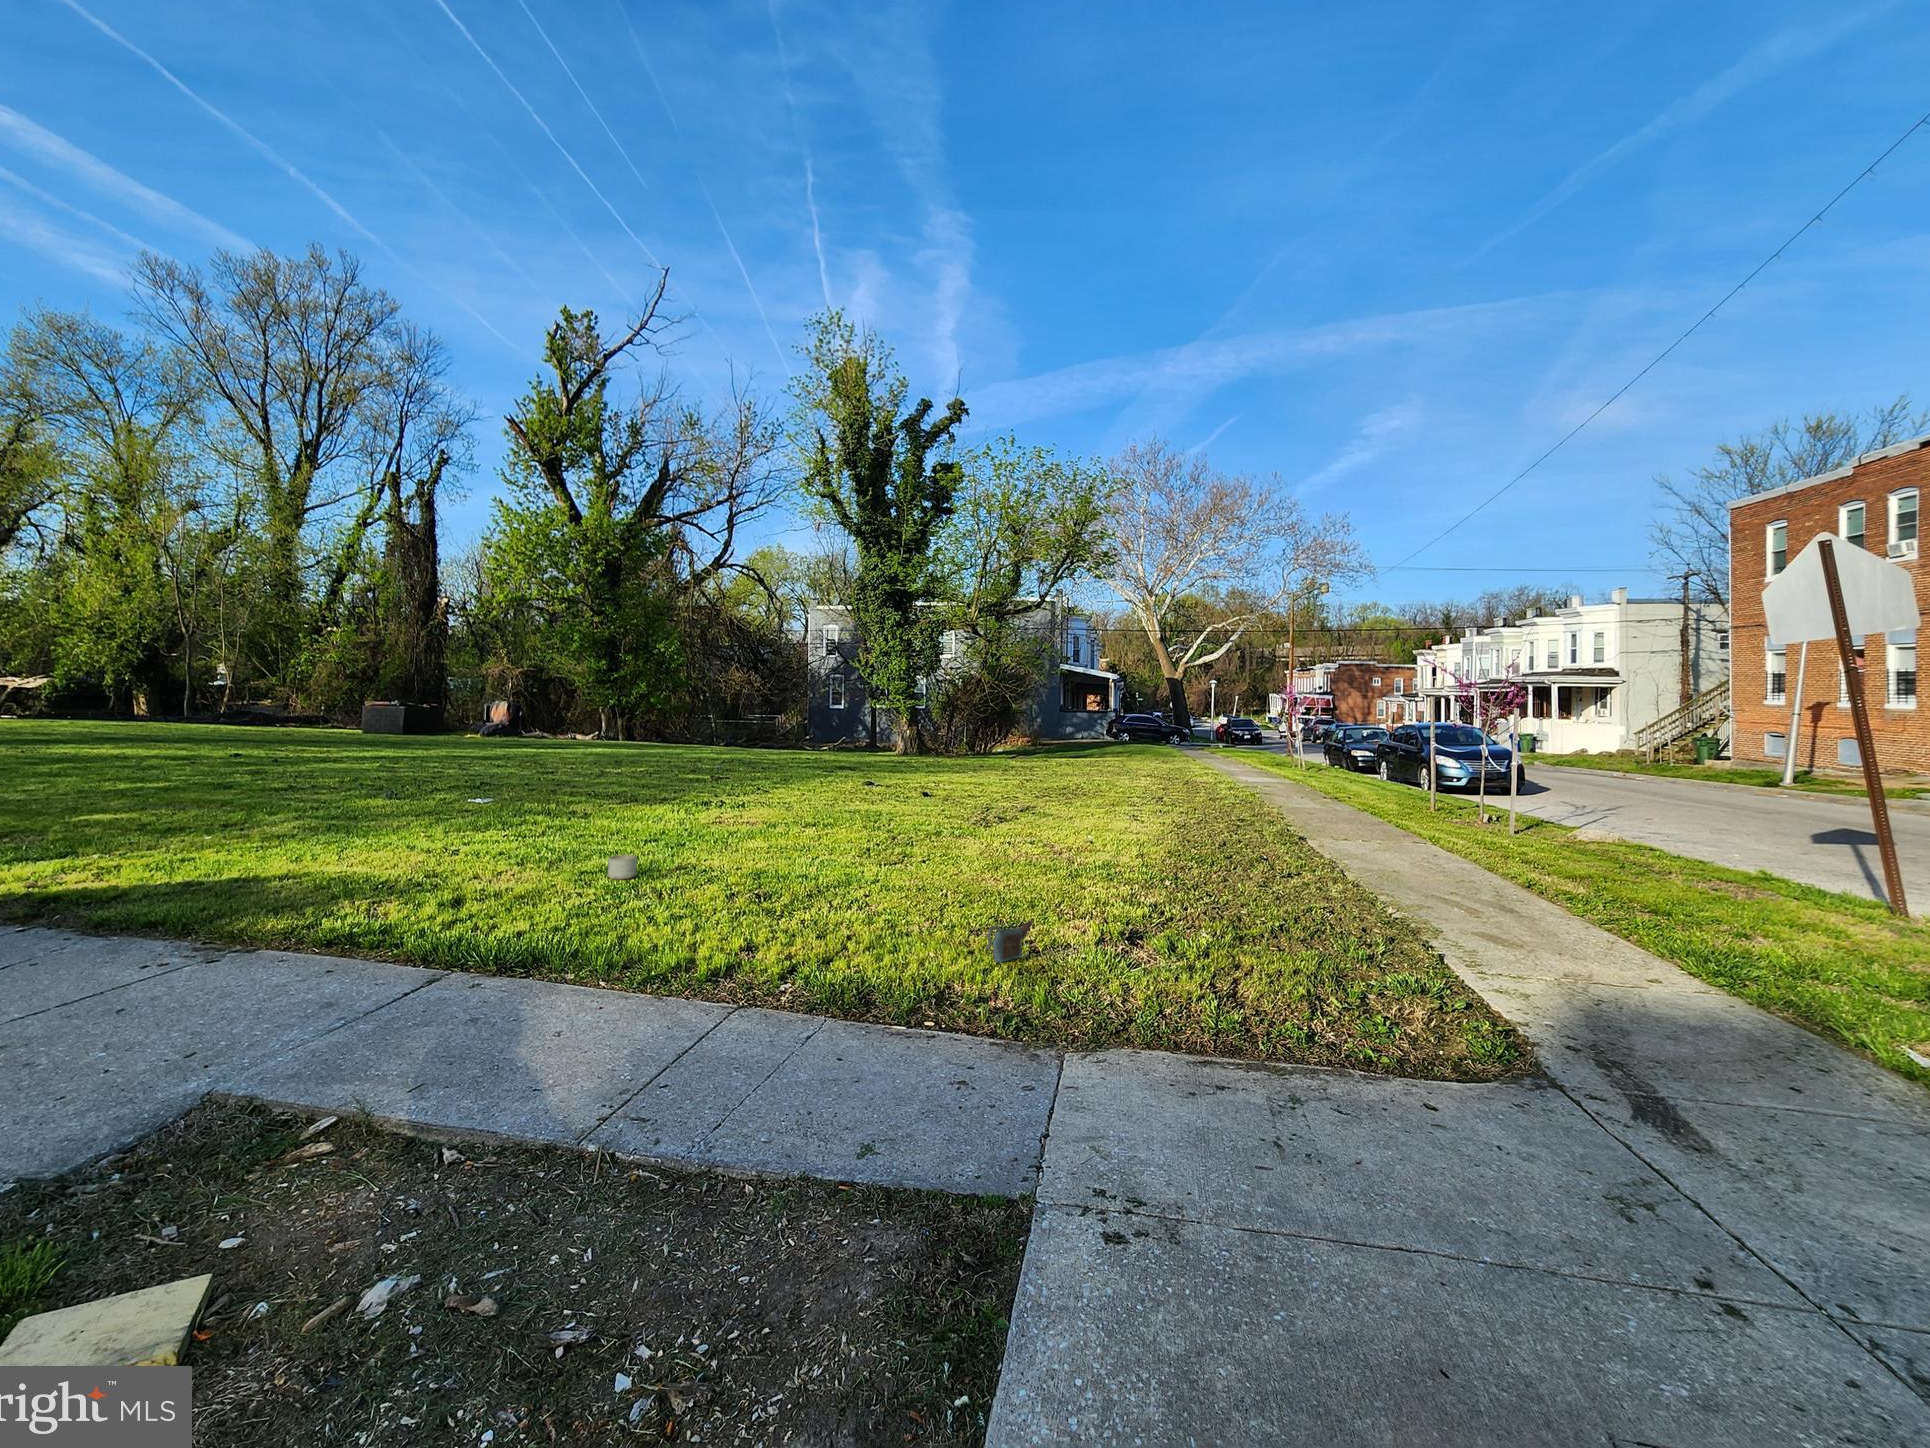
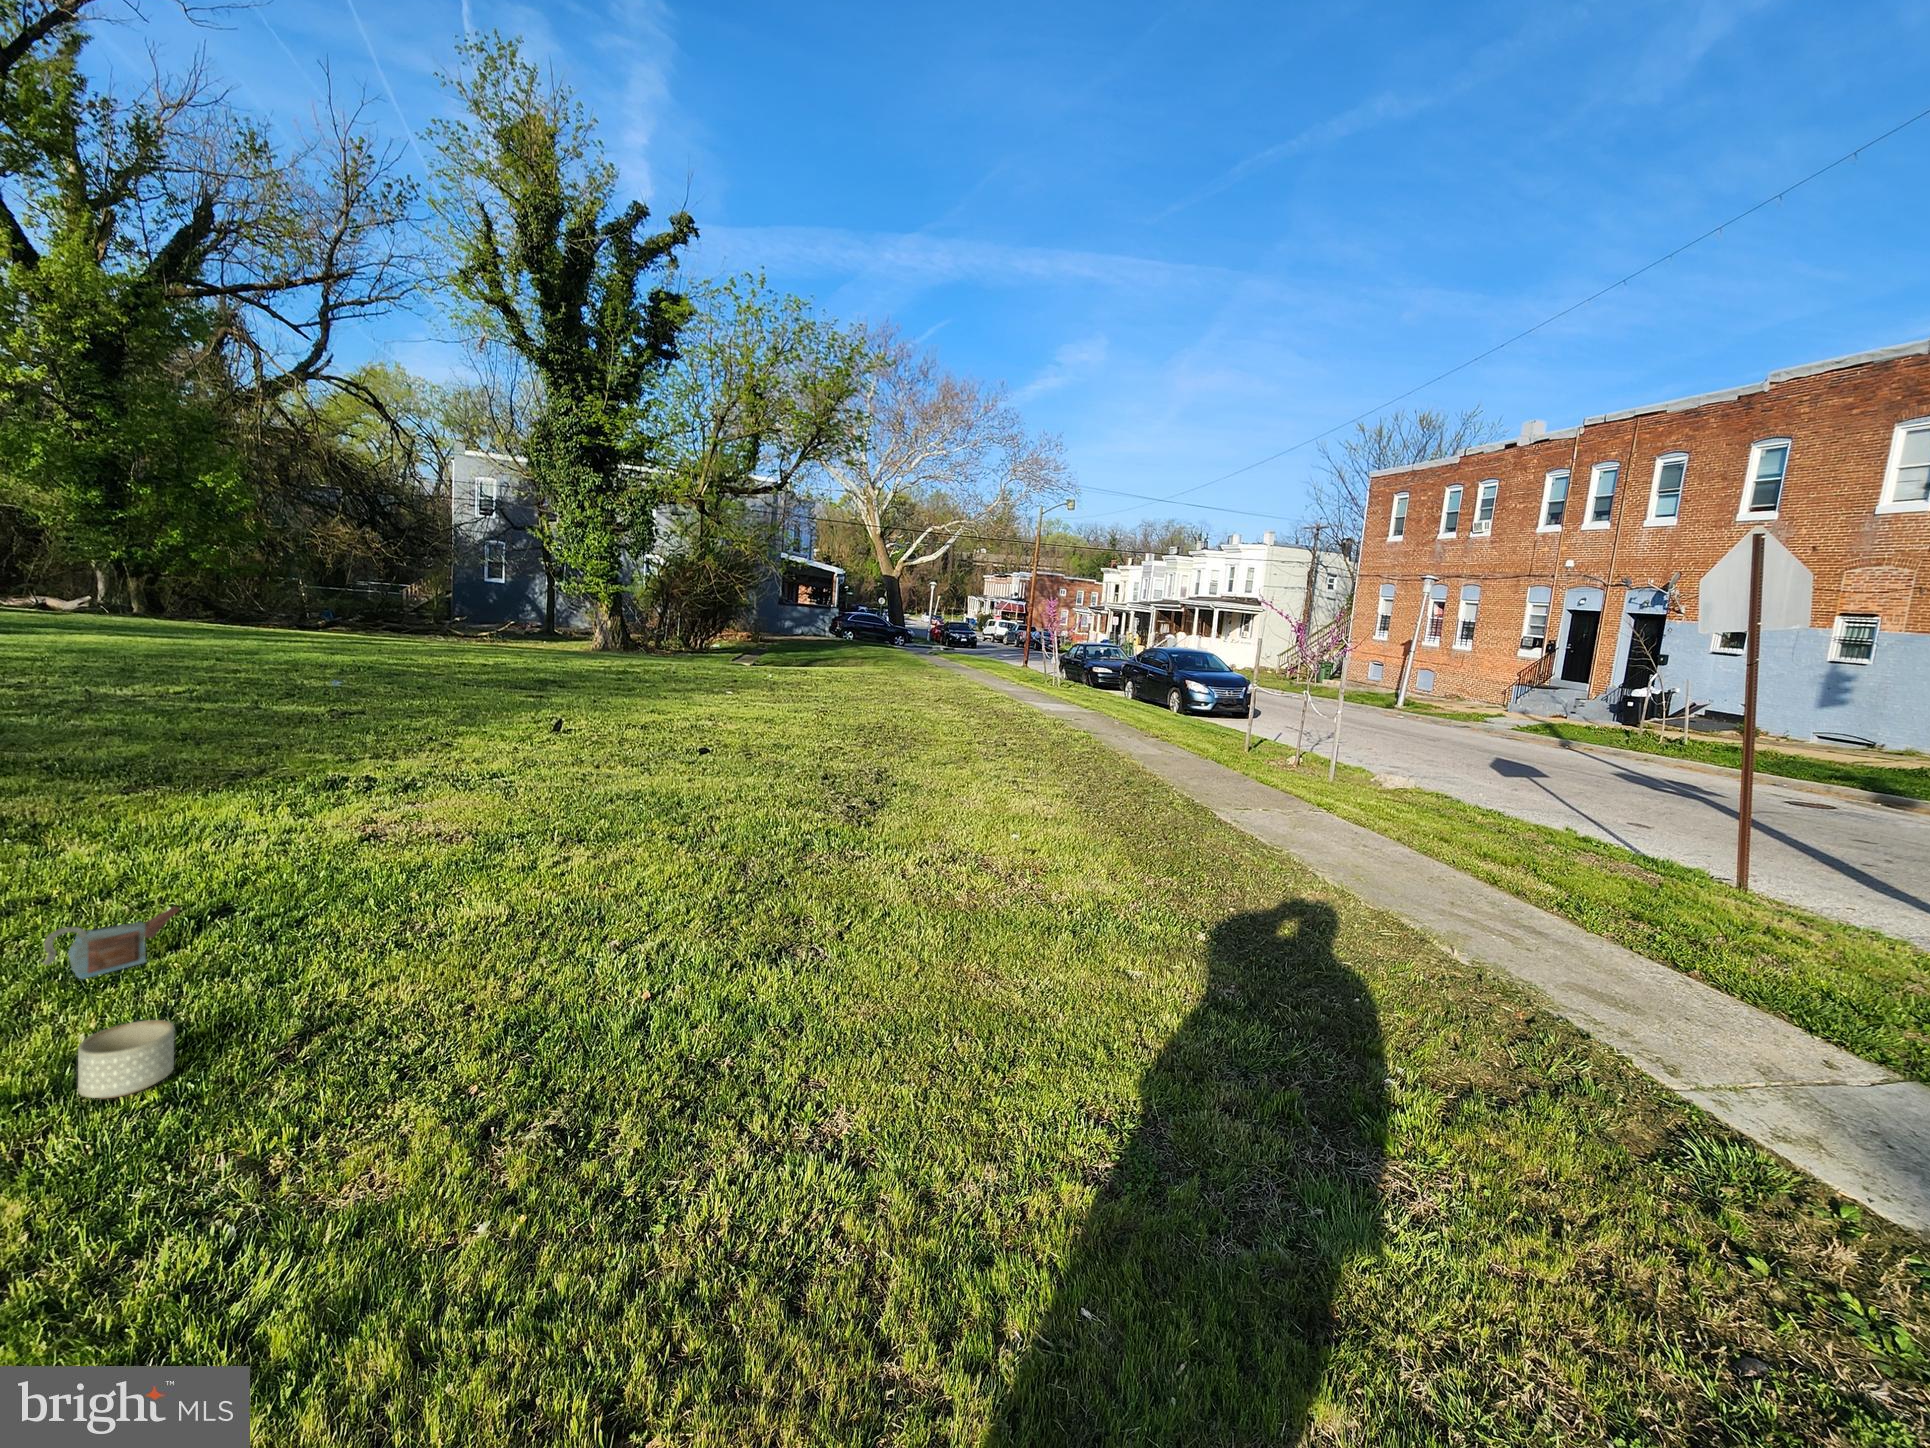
watering can: present [987,920,1033,962] -> present [43,906,181,979]

